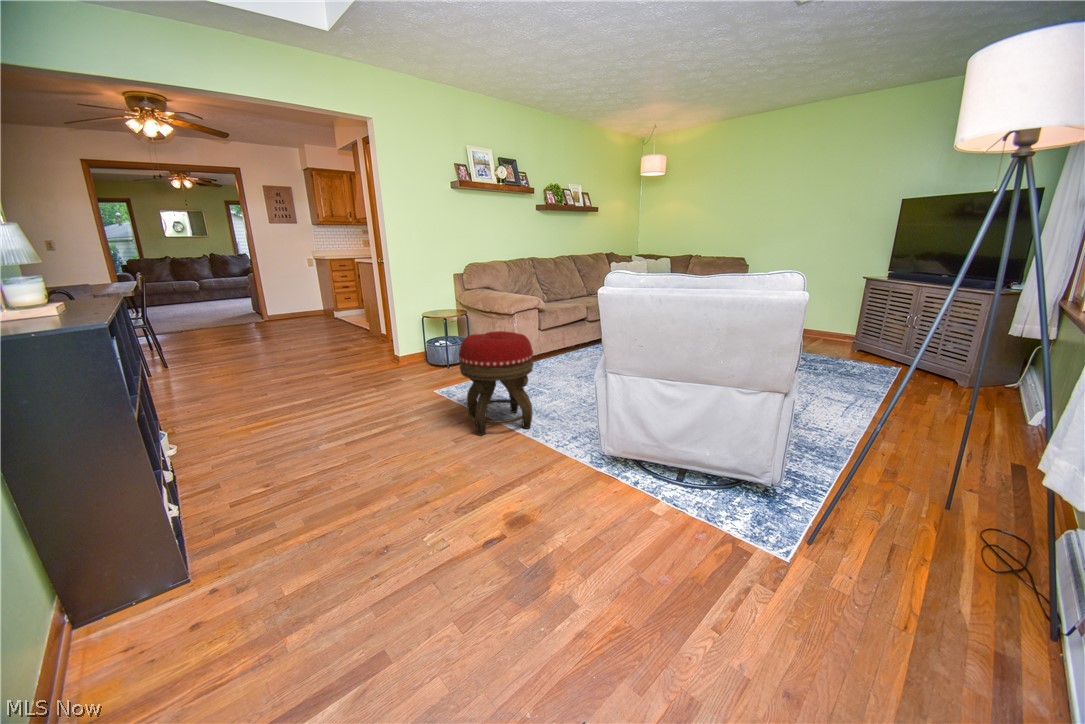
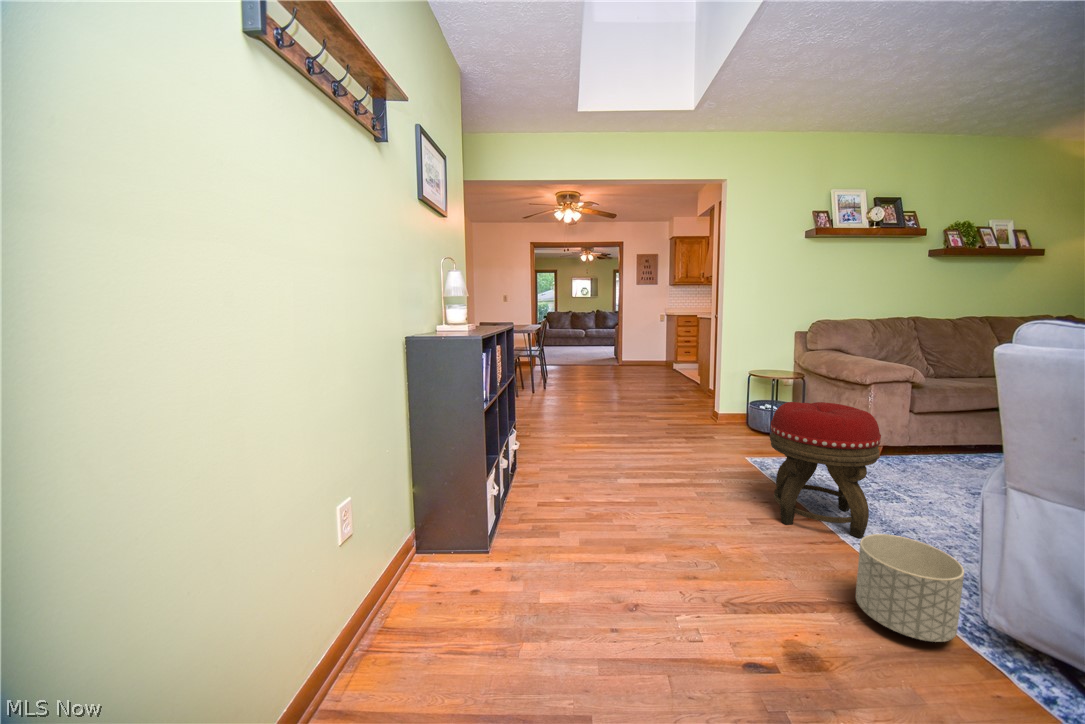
planter: none [537,417,591,479] -> present [856,534,964,642]

